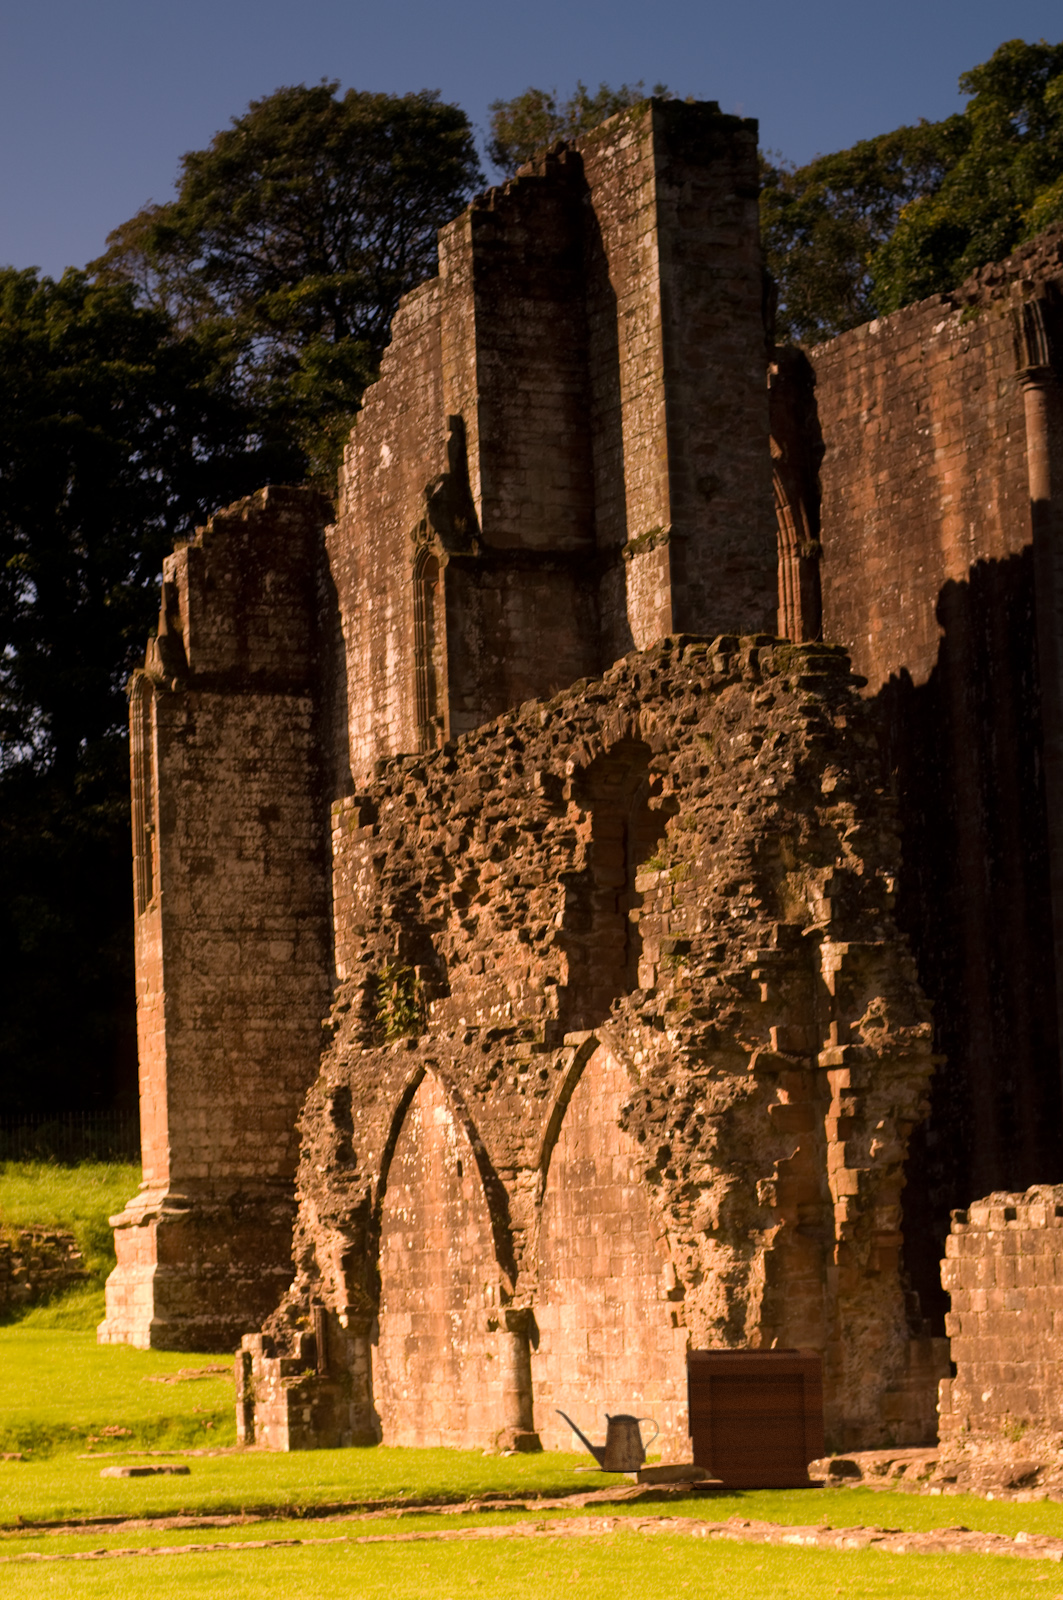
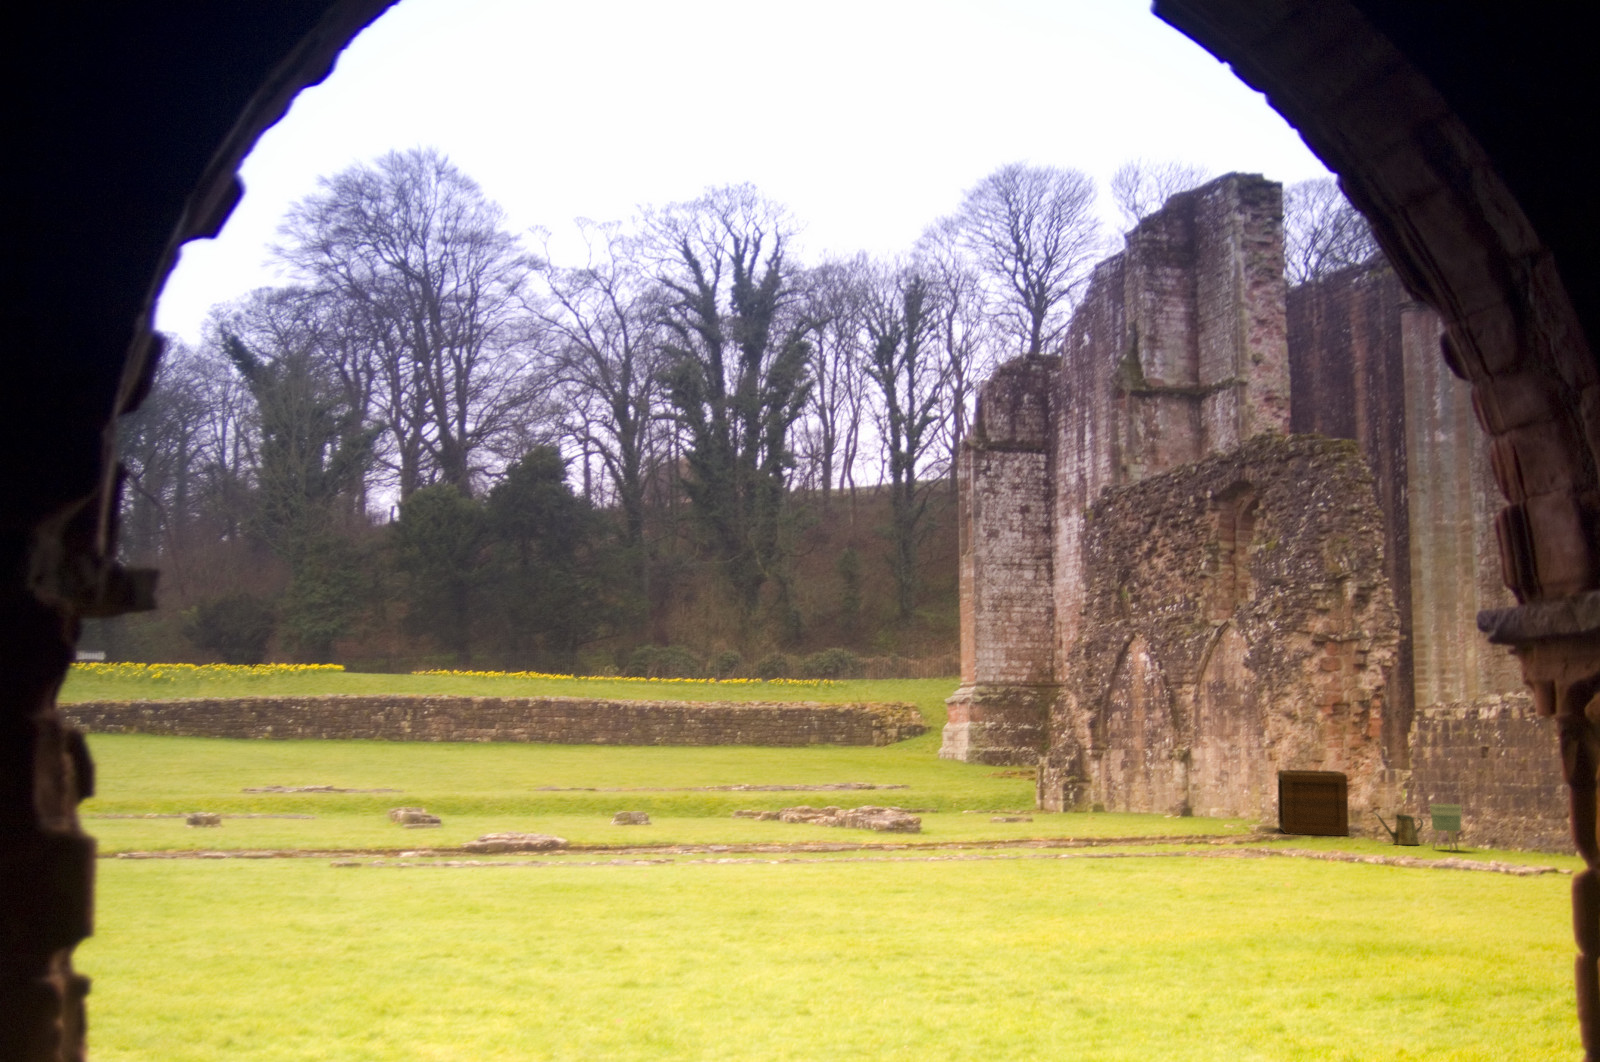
watering can: present [556,1410,659,1471] -> present [1374,813,1423,845]
planter: none [975,1412,1039,1514] -> present [1430,804,1462,851]

